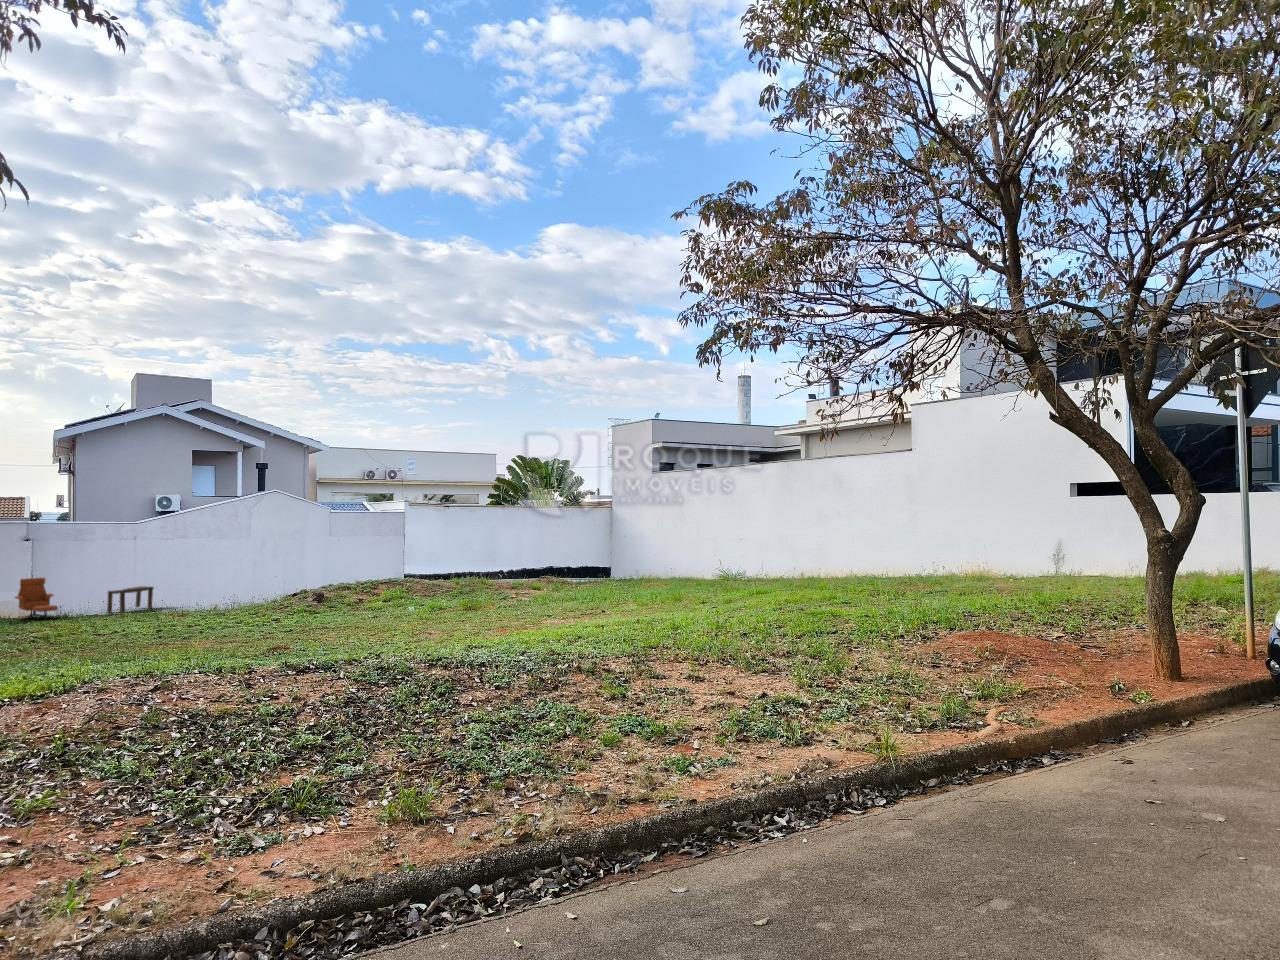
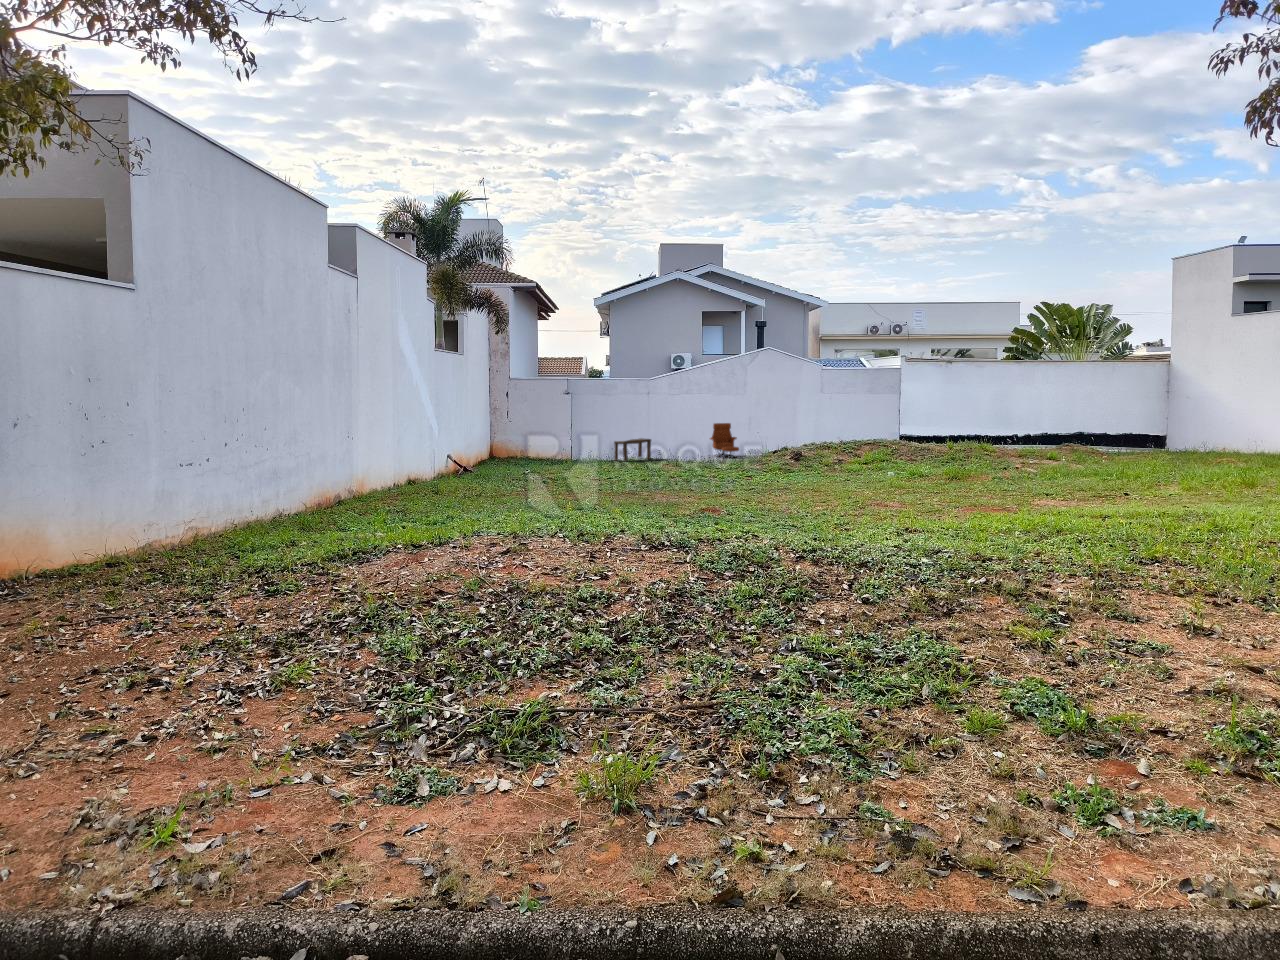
lounge chair: present [15,578,58,620] -> present [710,423,739,458]

